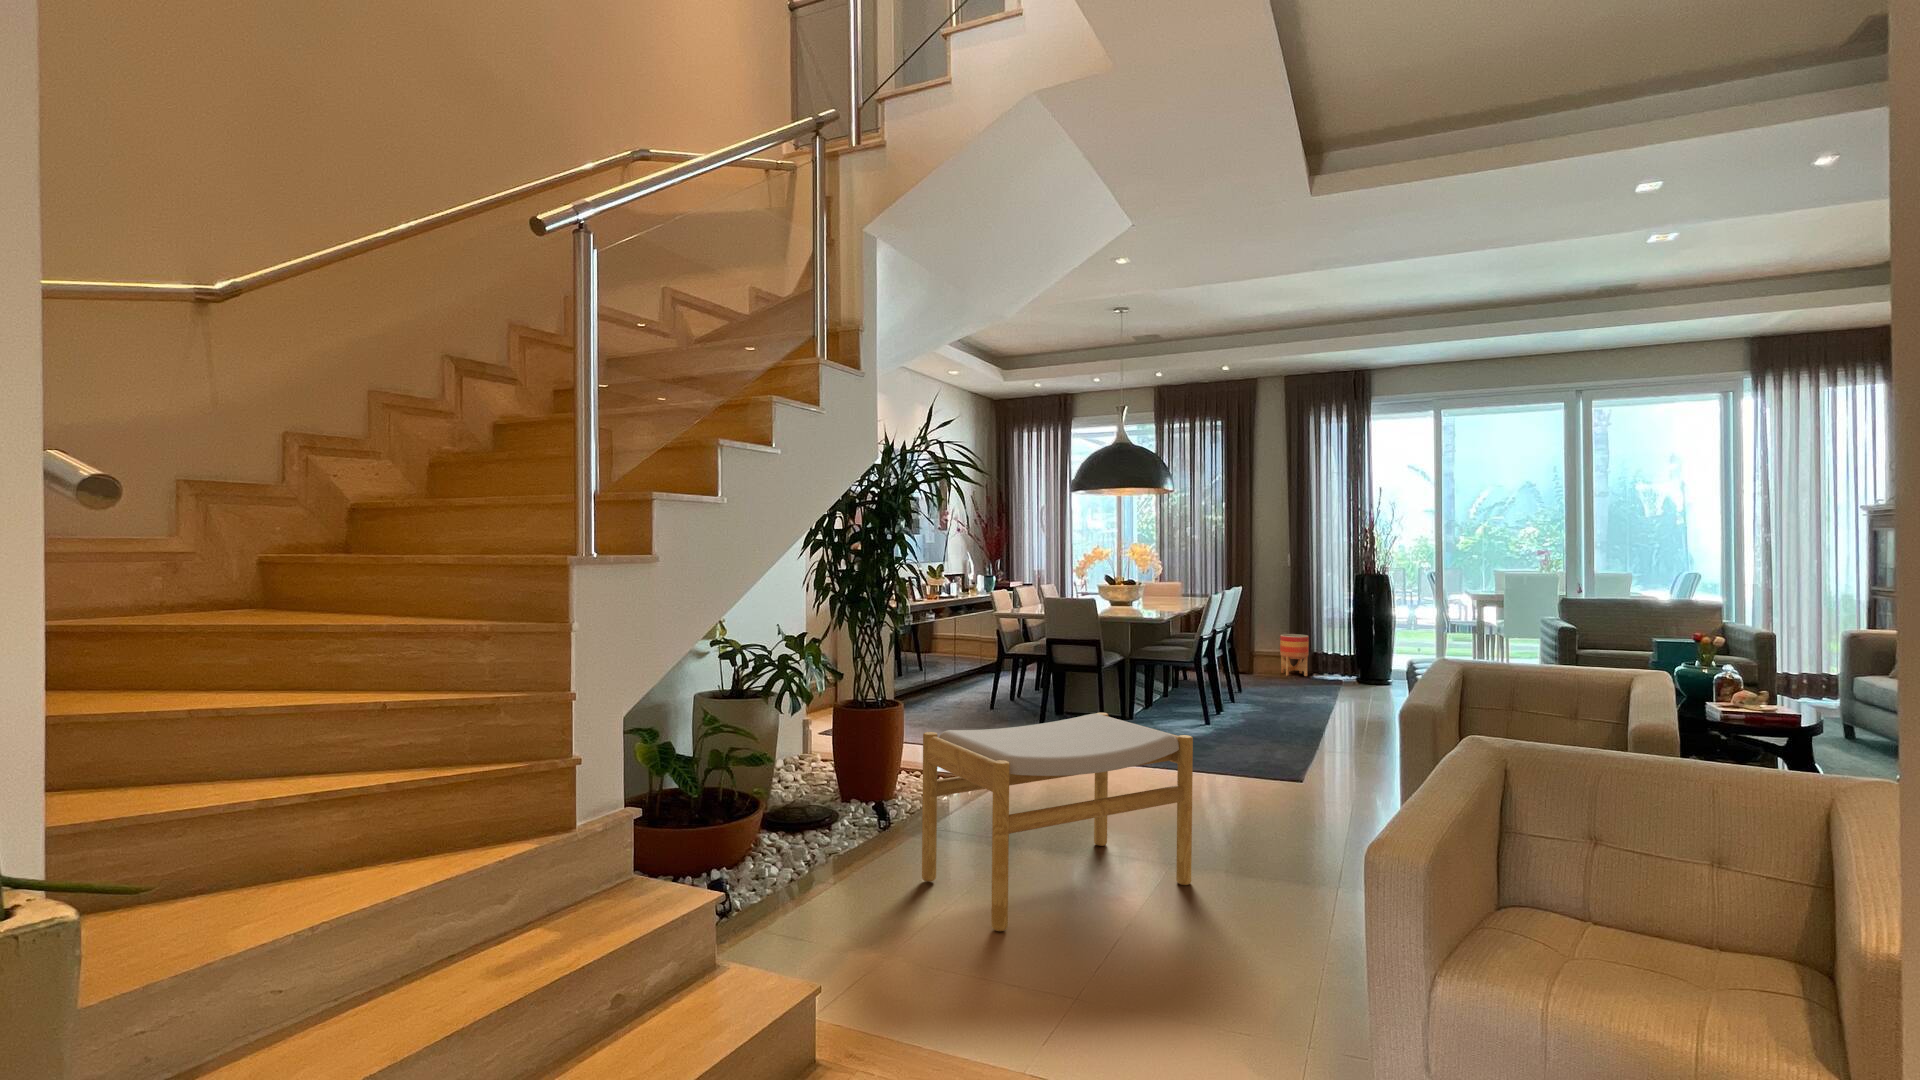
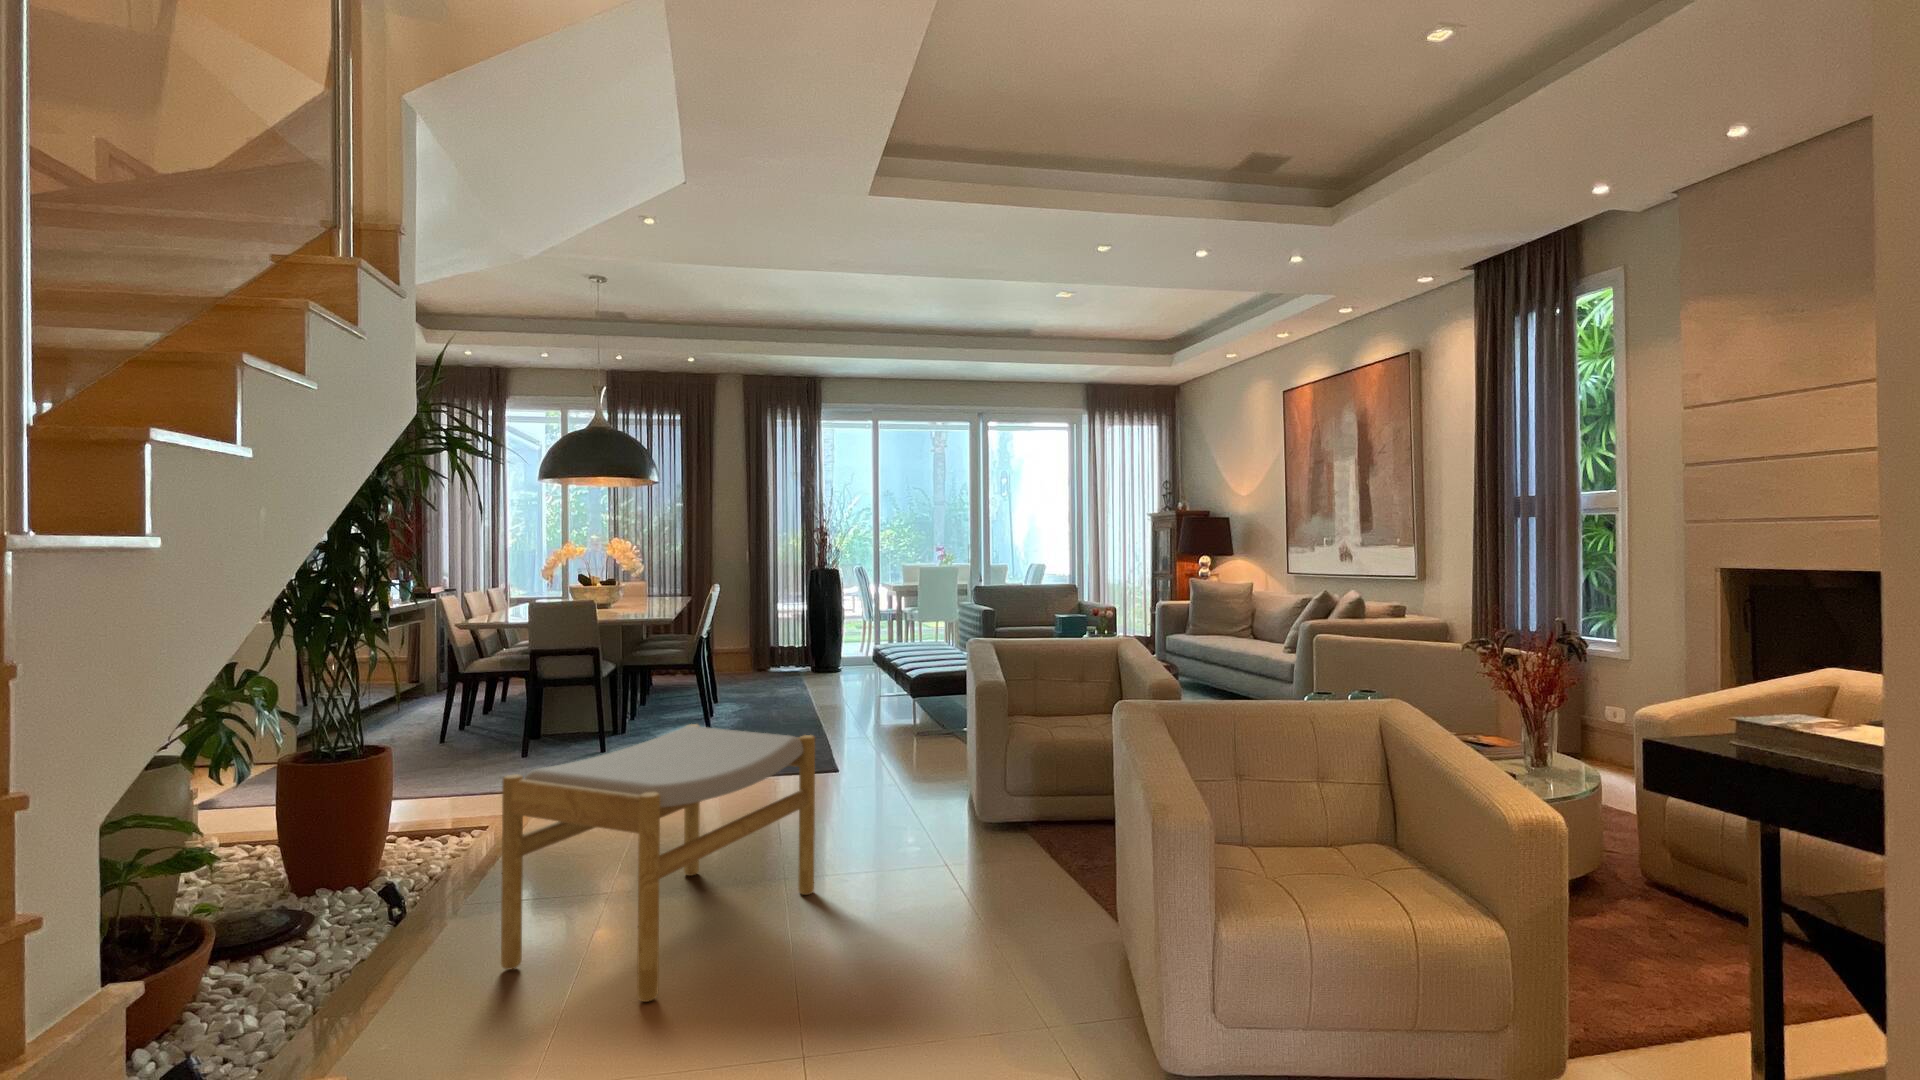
planter: present [1280,634,1309,676] -> none [741,631,768,673]

